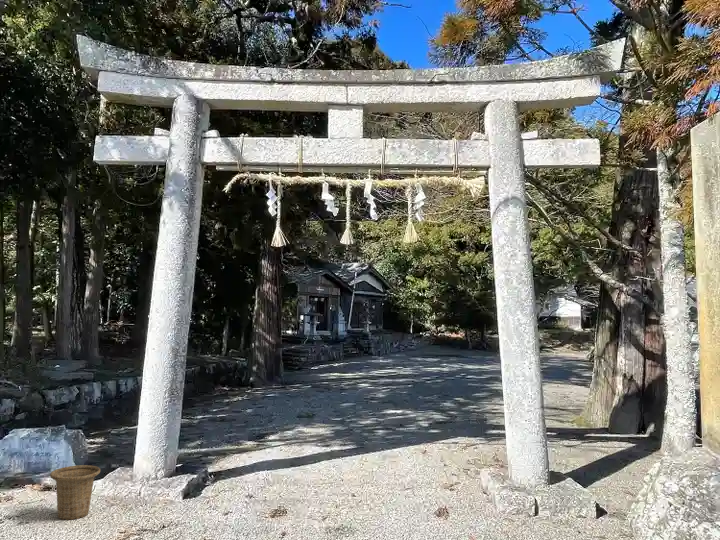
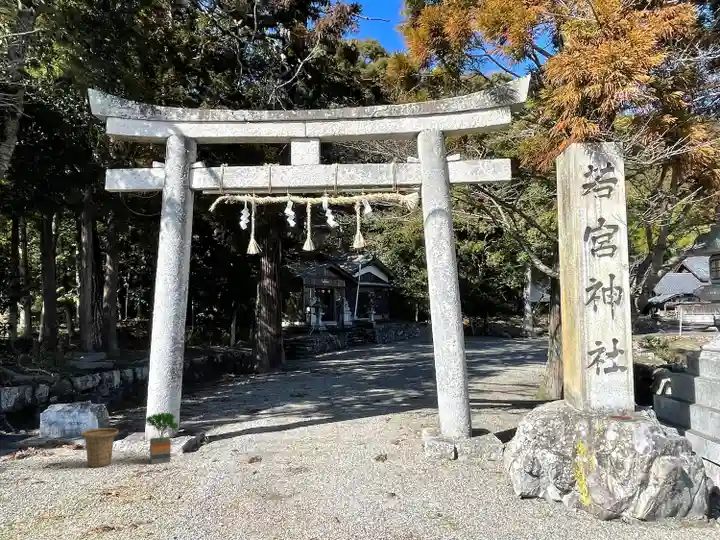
potted tree: none [135,445,180,515] -> present [145,413,178,464]

